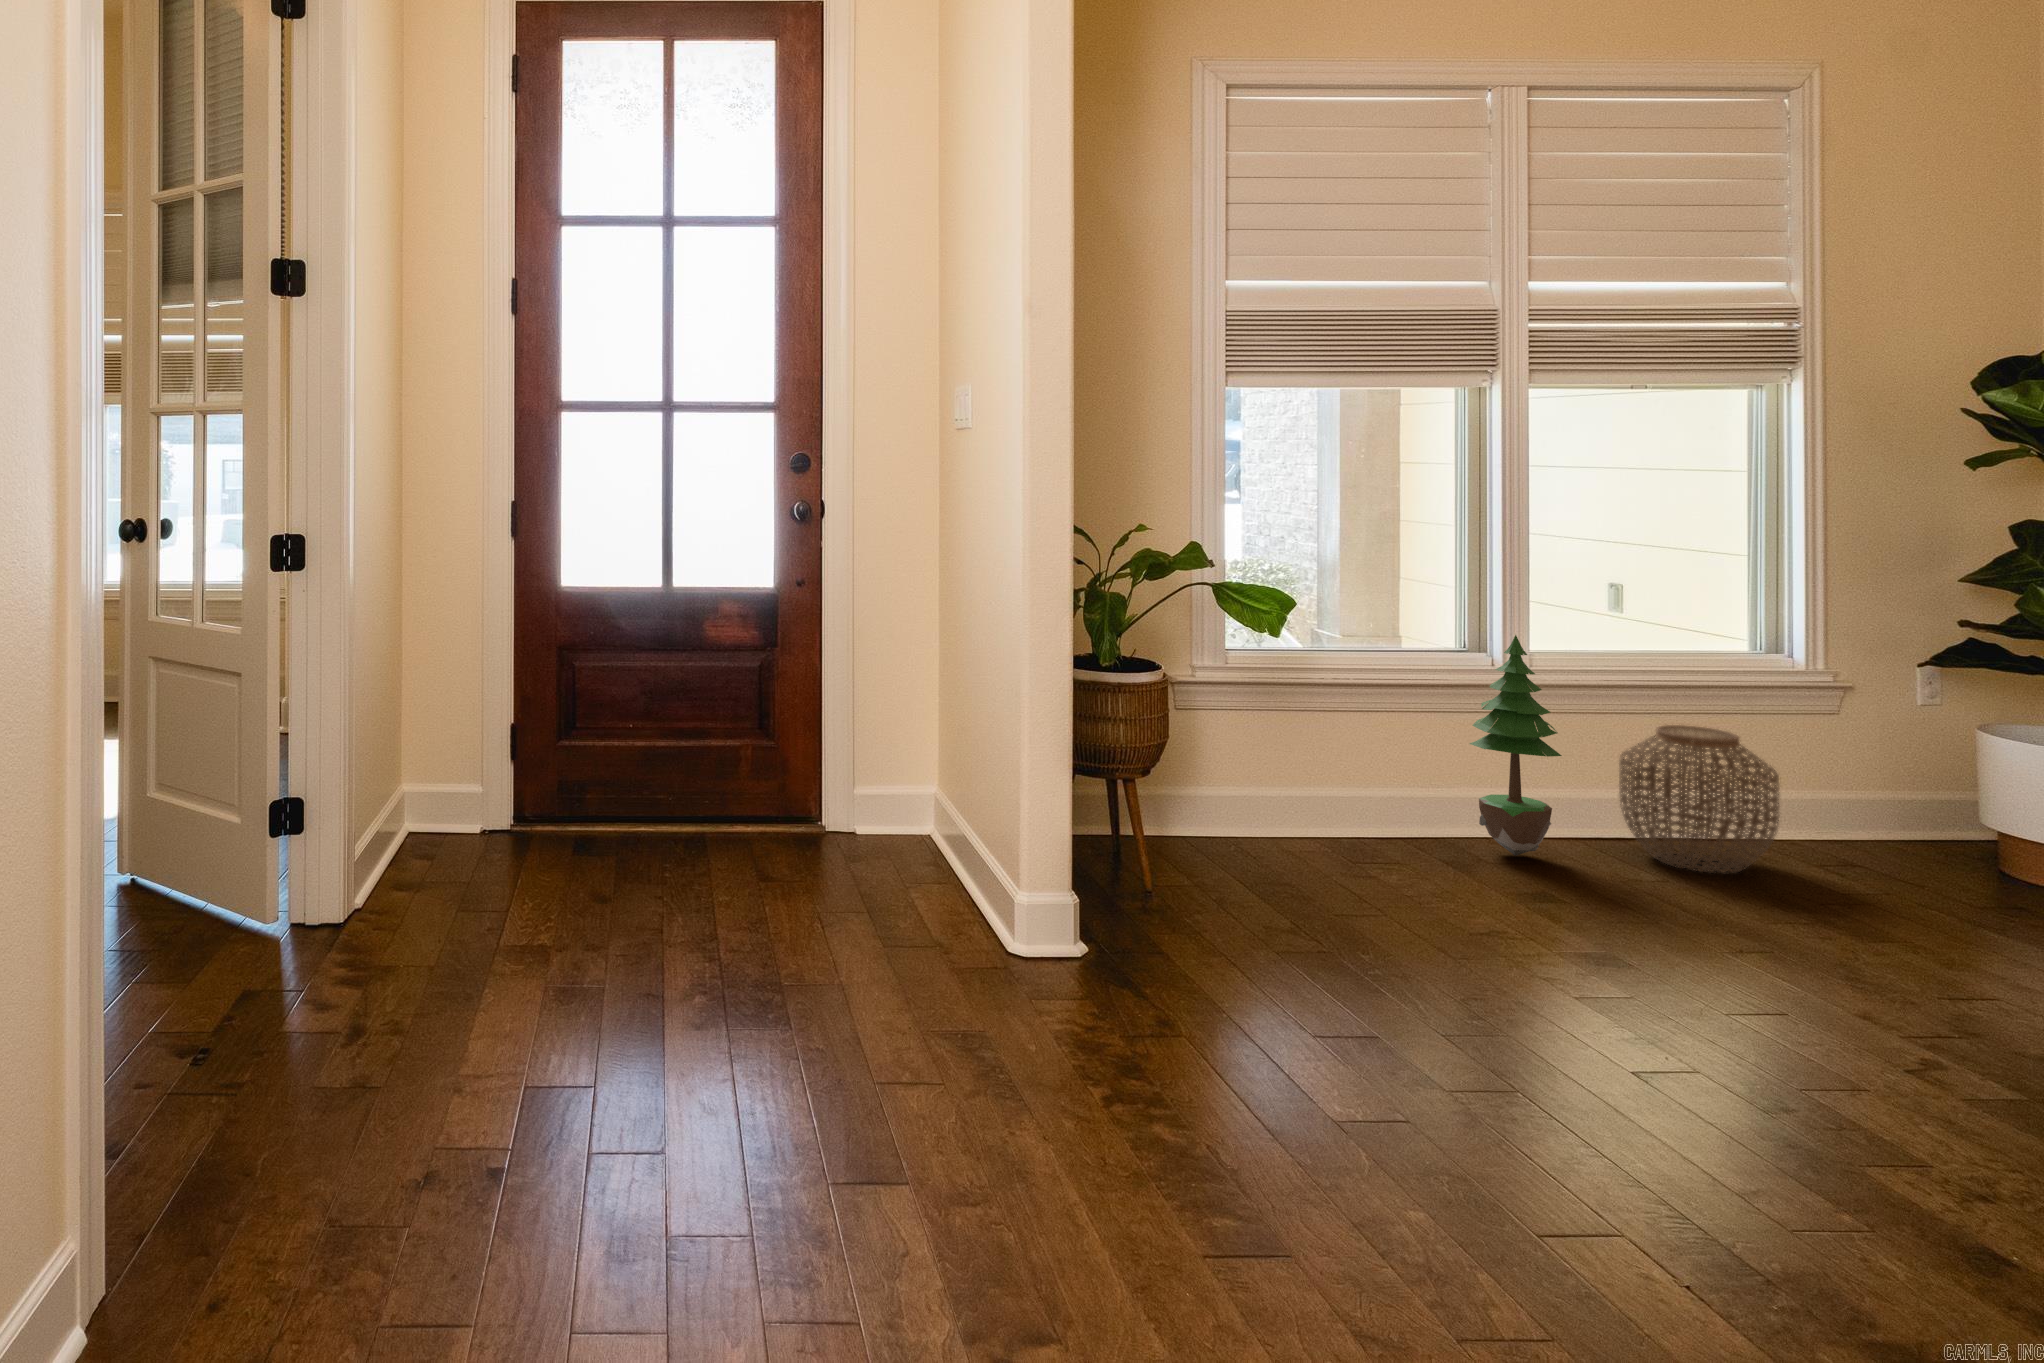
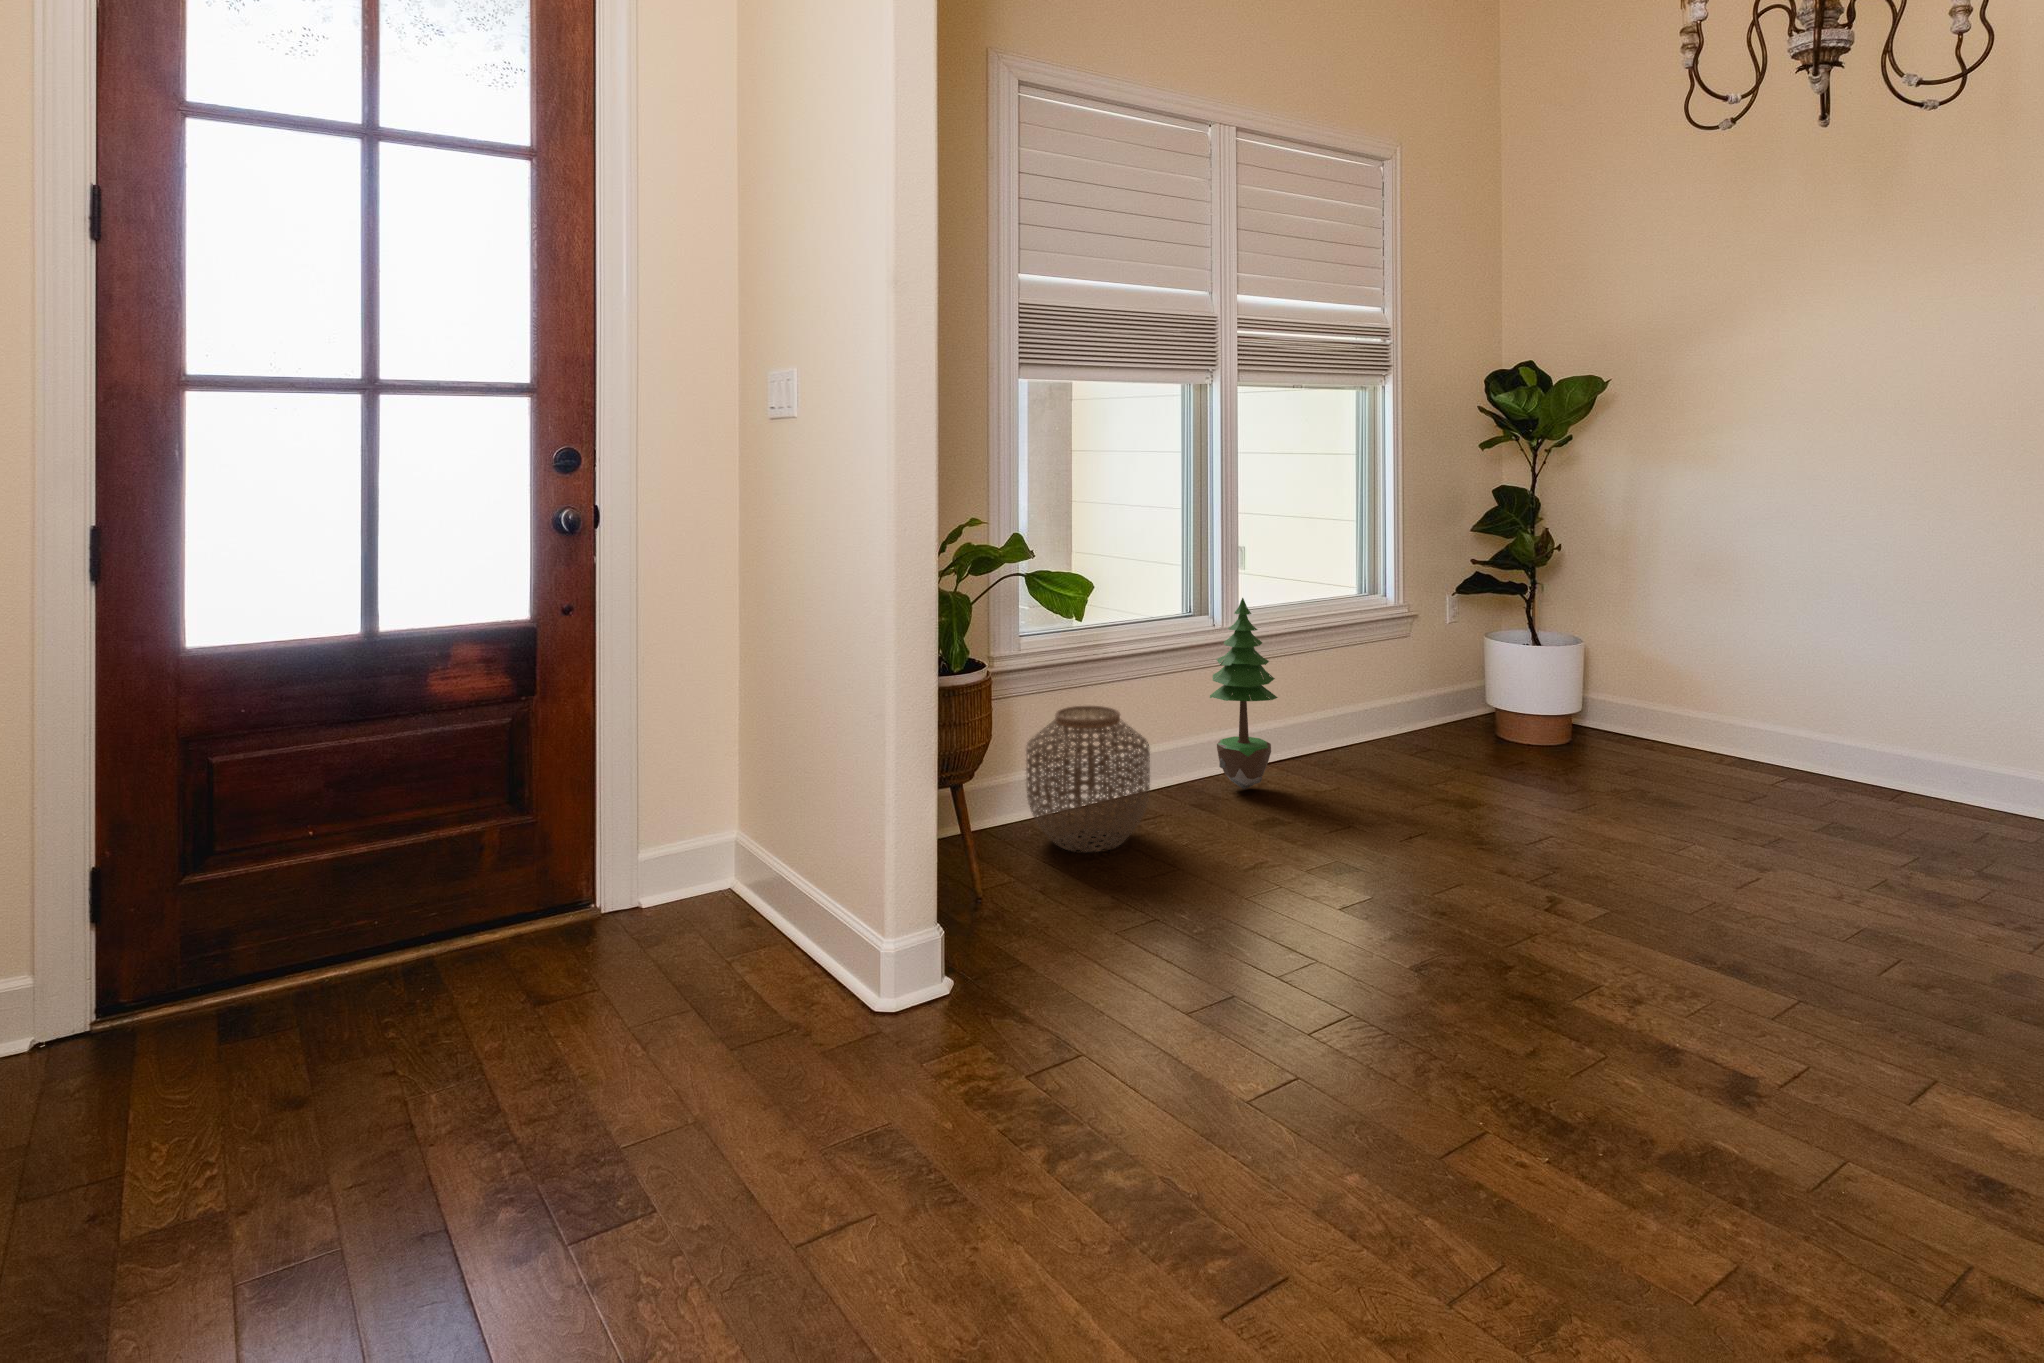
woven basket: present [1619,725,1779,874] -> present [1026,706,1150,852]

